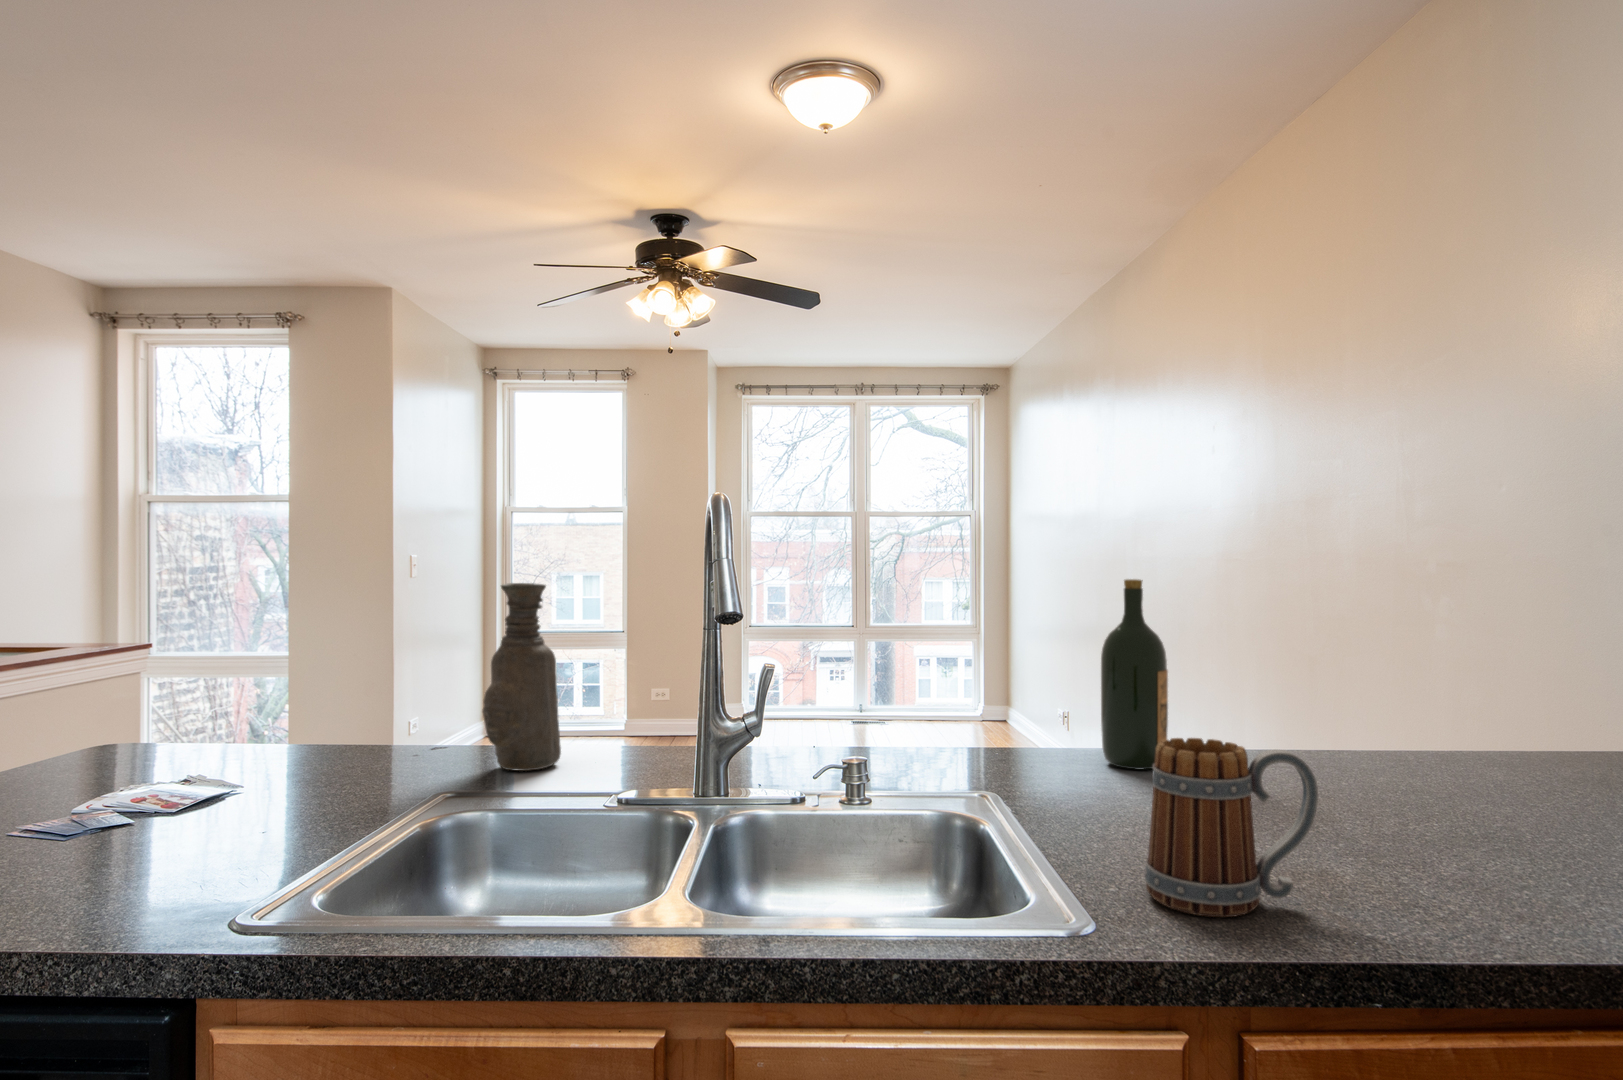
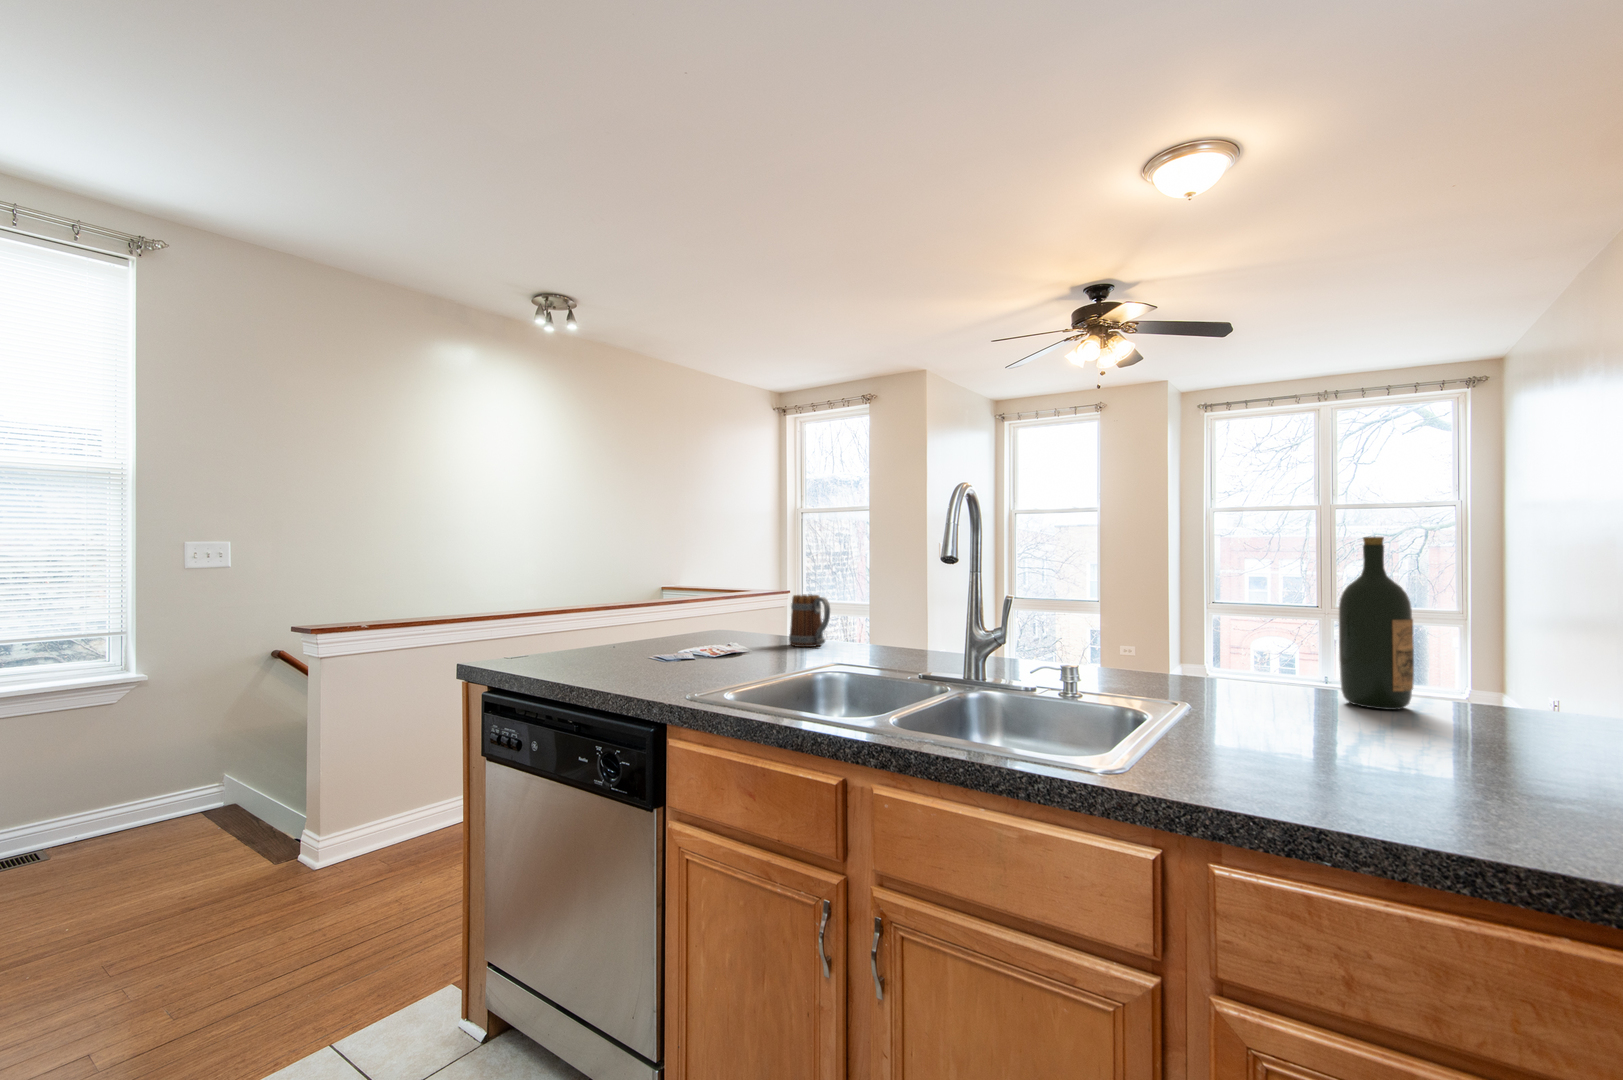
vase: present [482,583,561,771] -> none [871,544,918,658]
mug: present [1145,738,1318,917] -> present [789,594,830,647]

